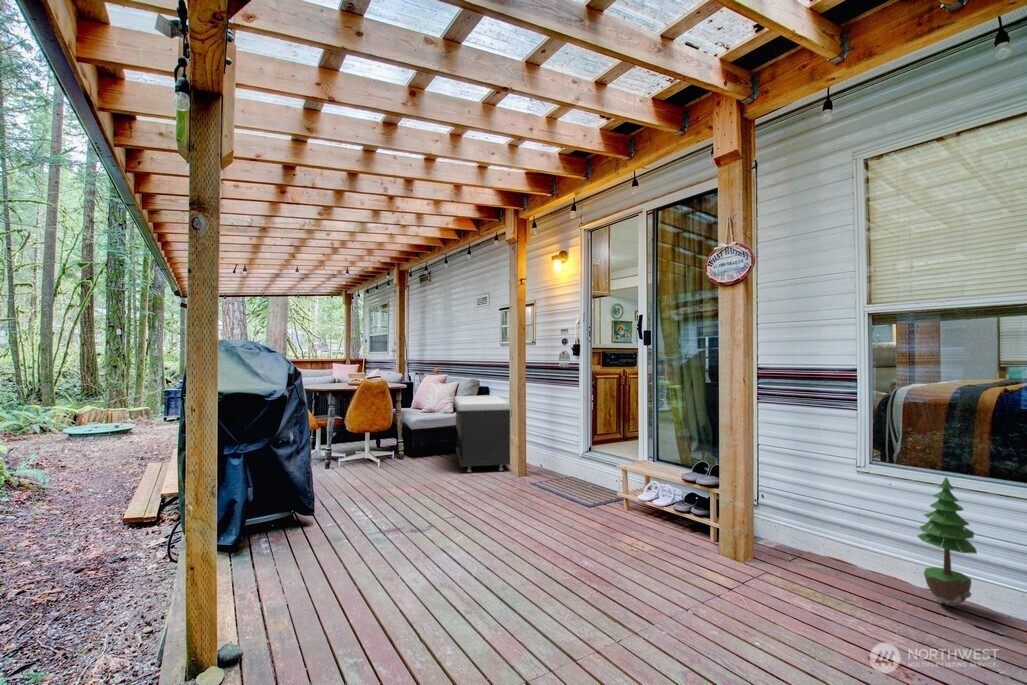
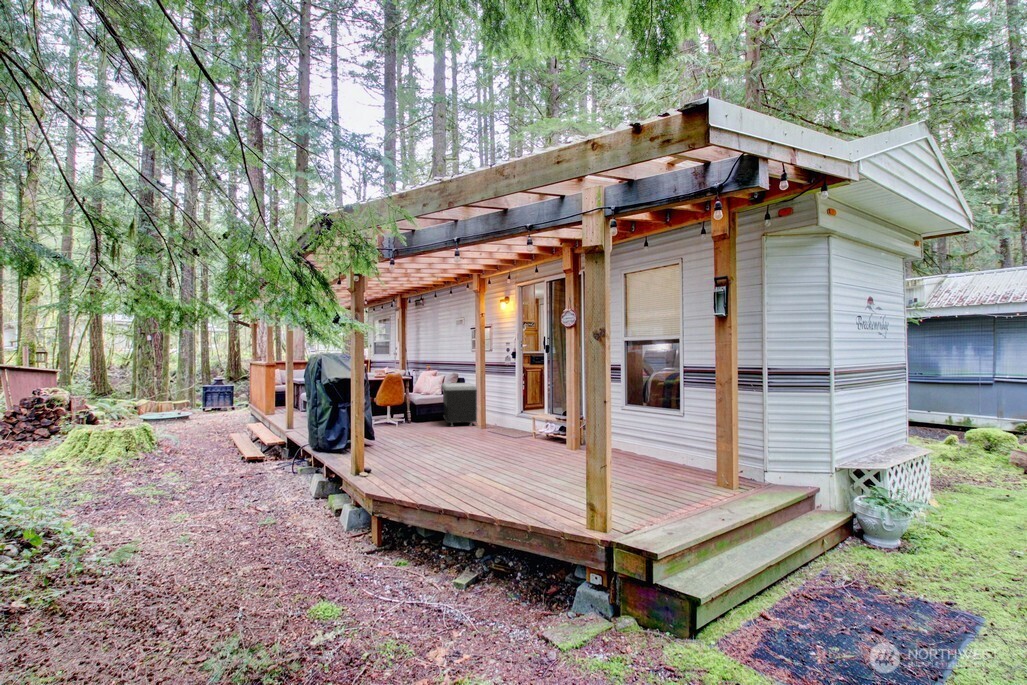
potted tree: present [917,477,977,606] -> none [629,405,647,455]

